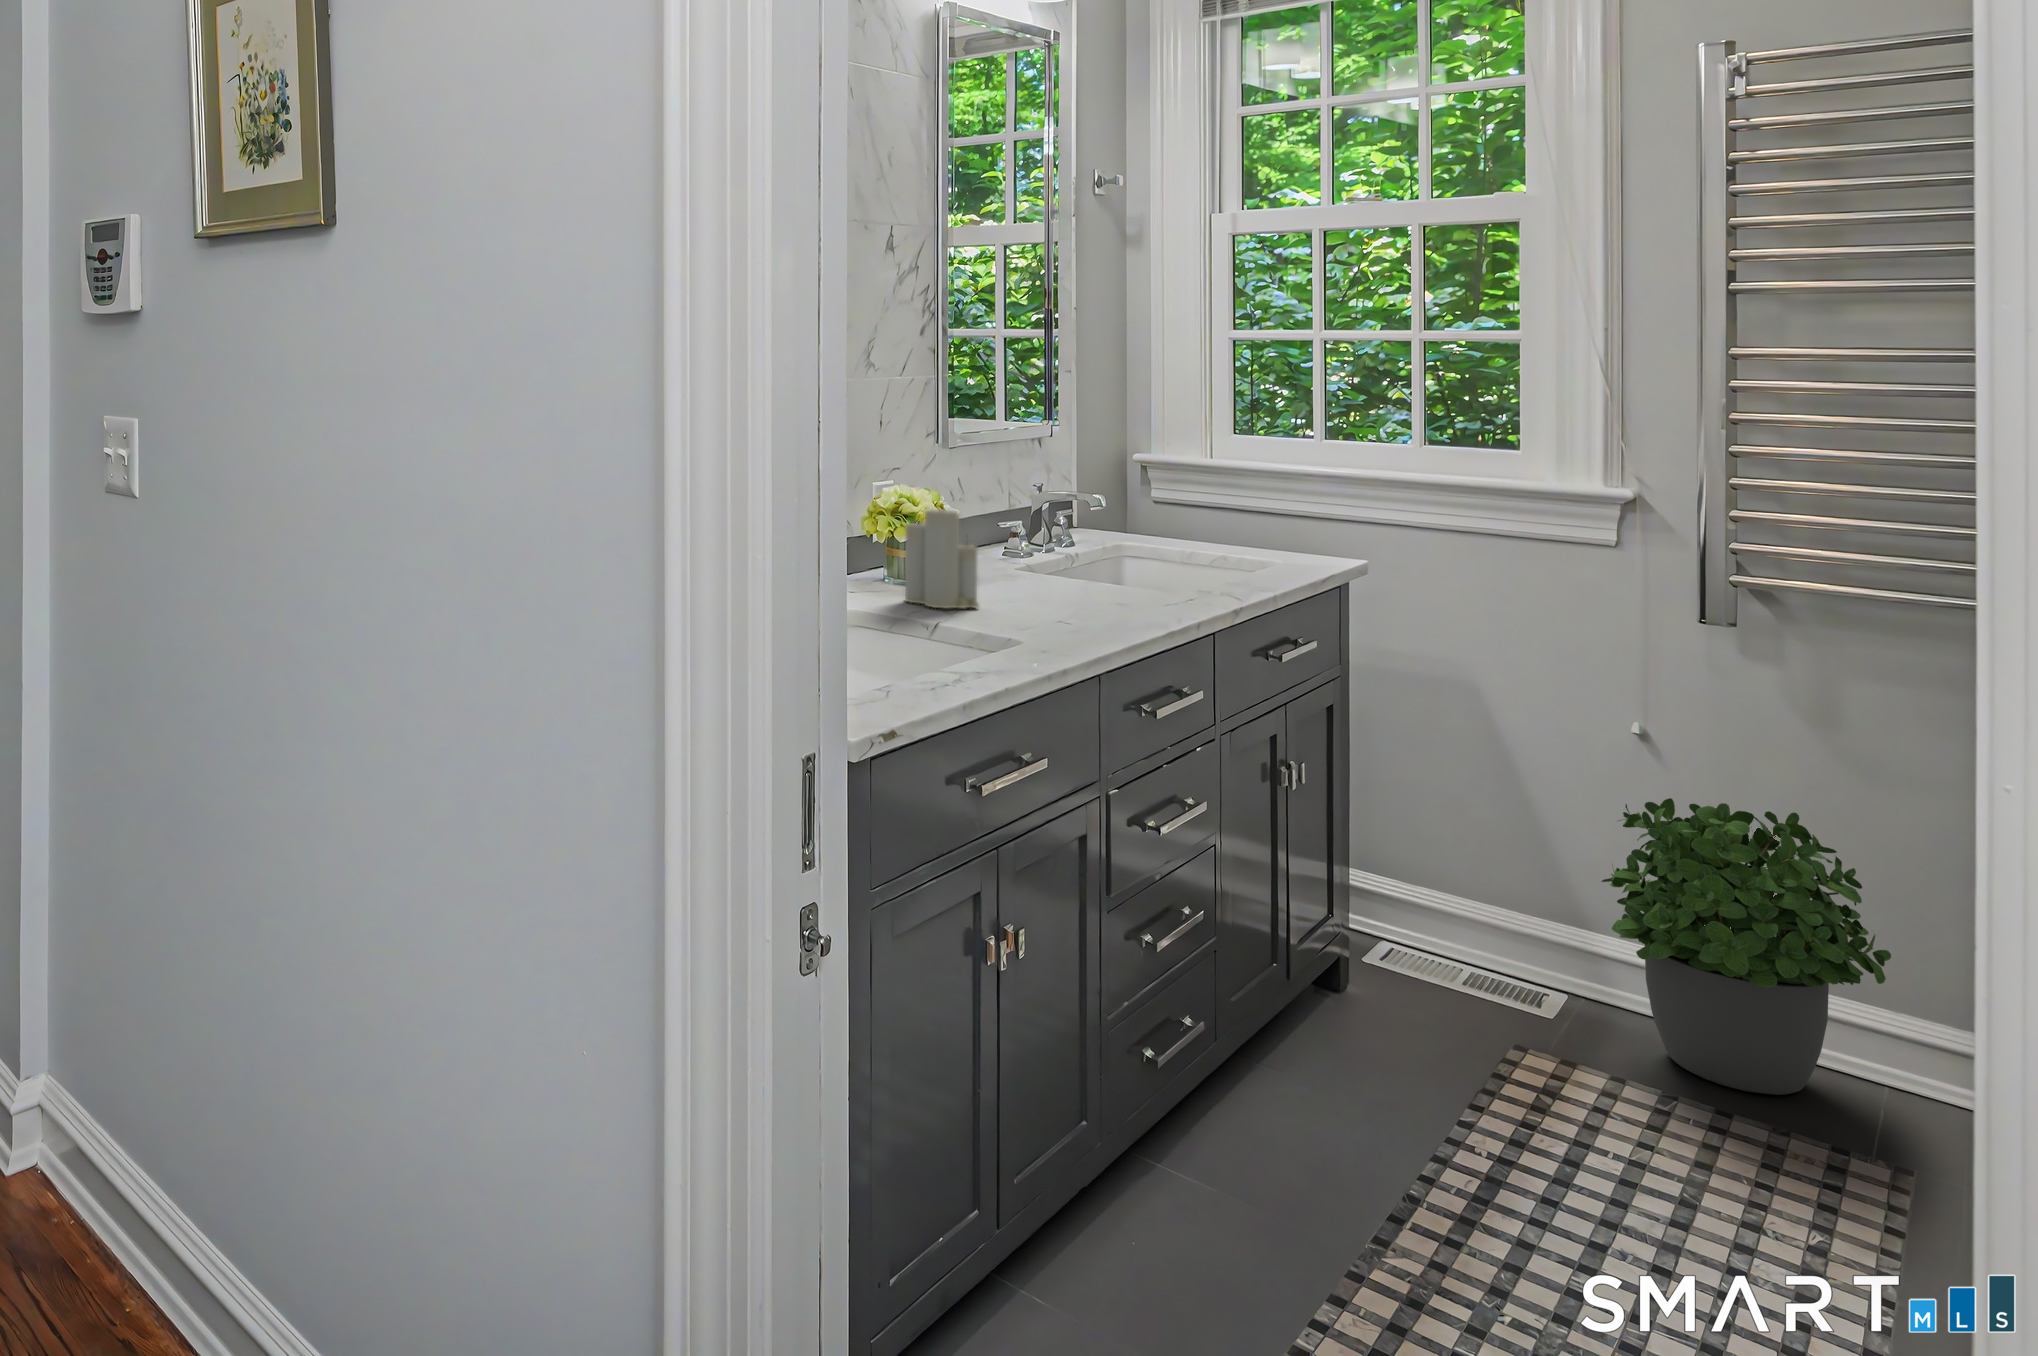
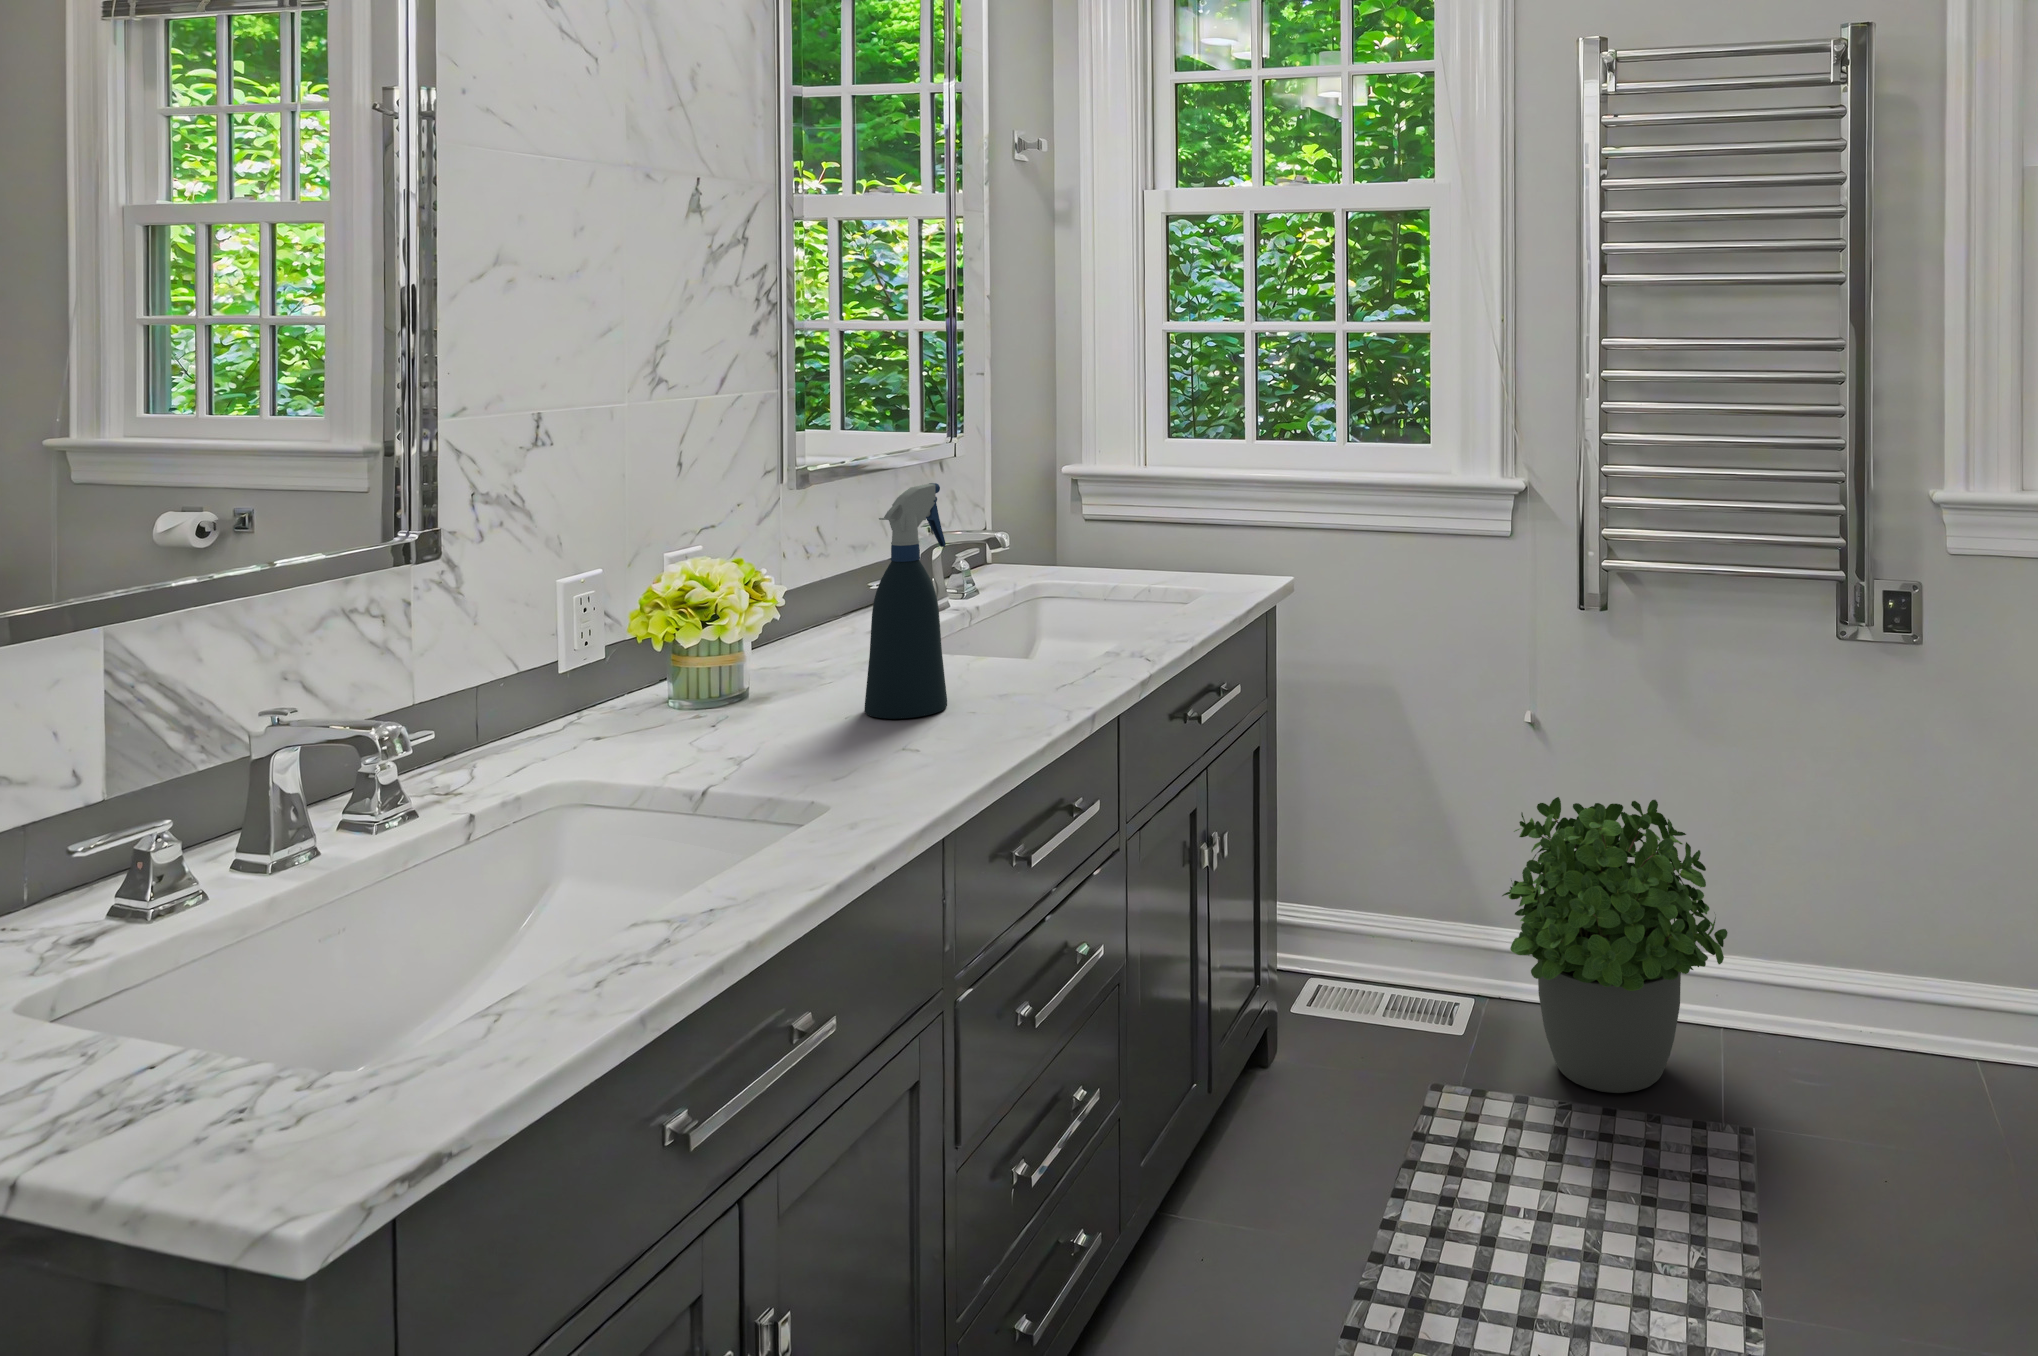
spray bottle: none [1025,438,1087,606] -> present [865,483,947,719]
candle: present [905,509,979,608] -> none [680,591,787,753]

